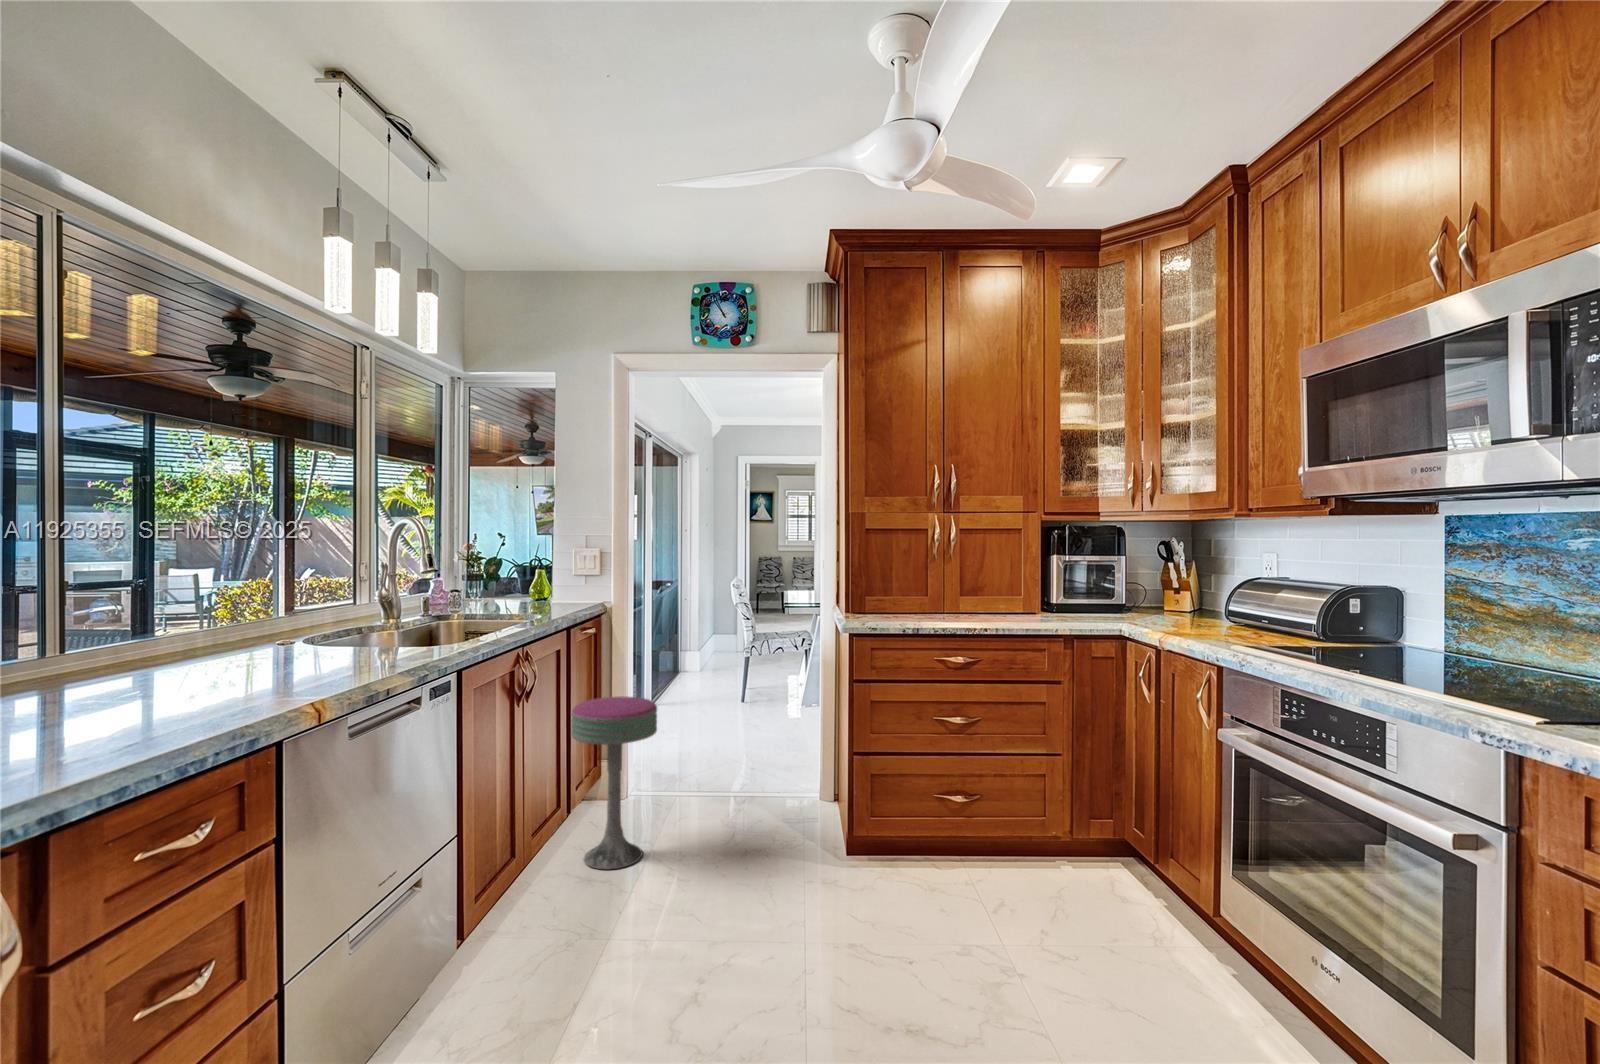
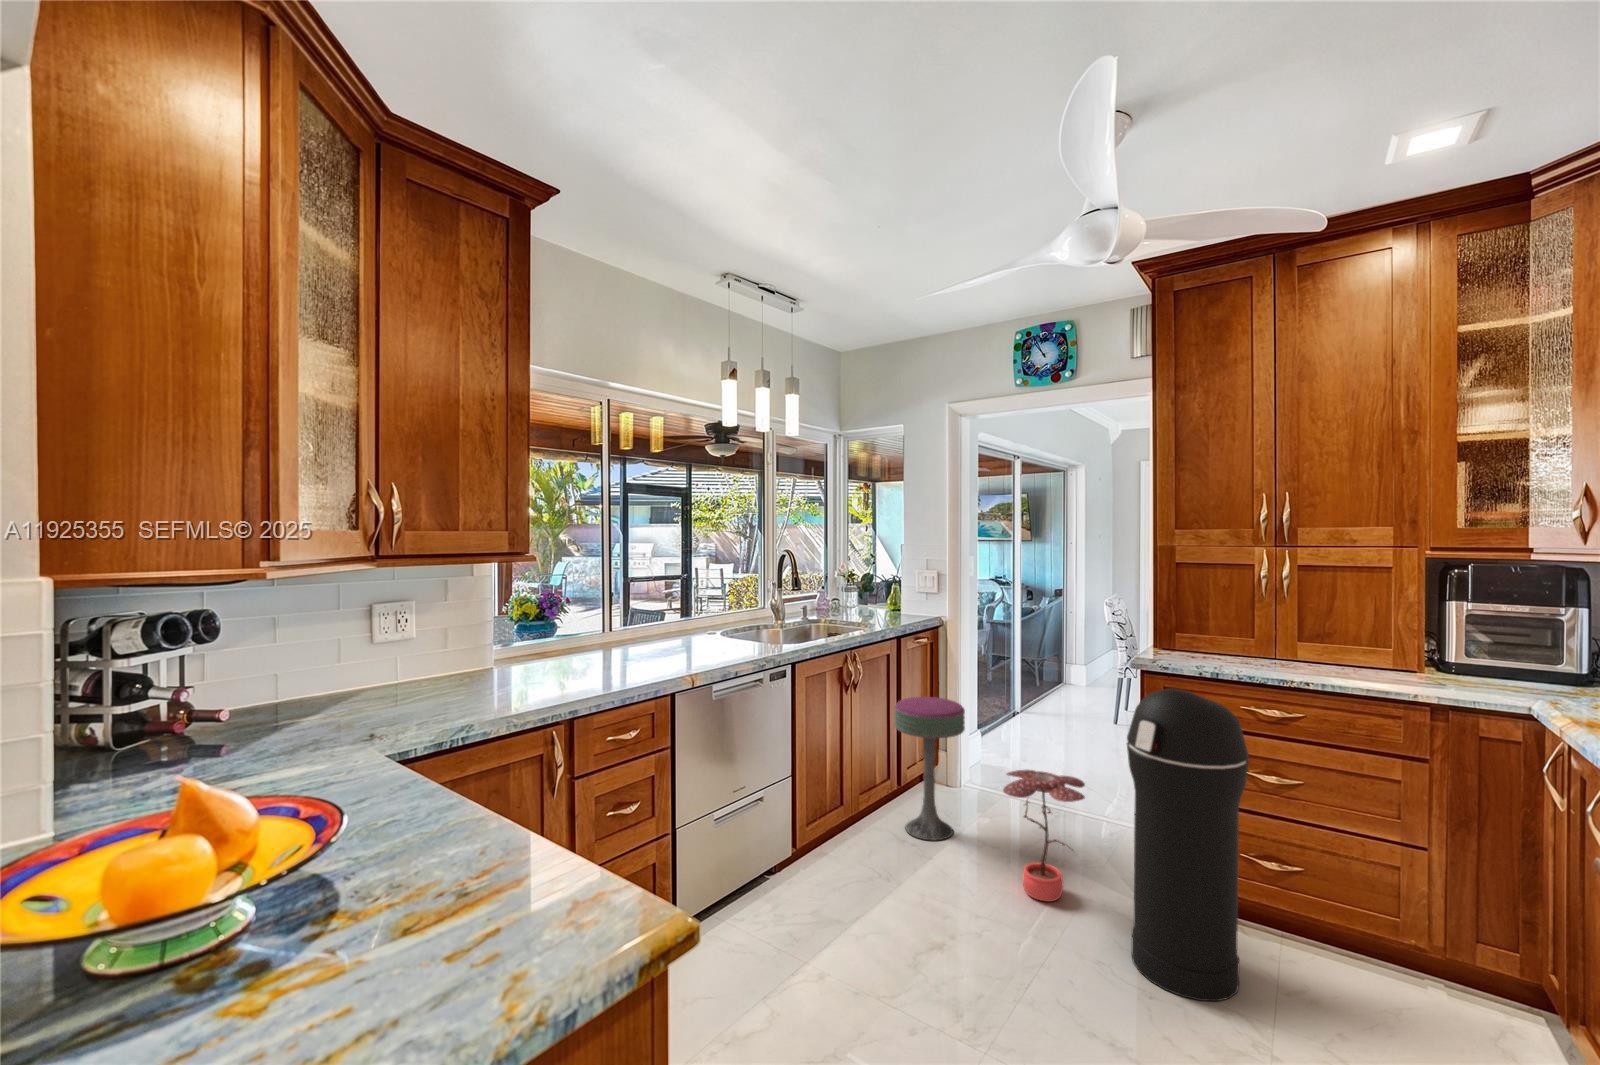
trash can: none [867,643,971,940] -> present [1127,689,1249,1001]
potted plant: none [723,755,814,895] -> present [1003,770,1085,901]

